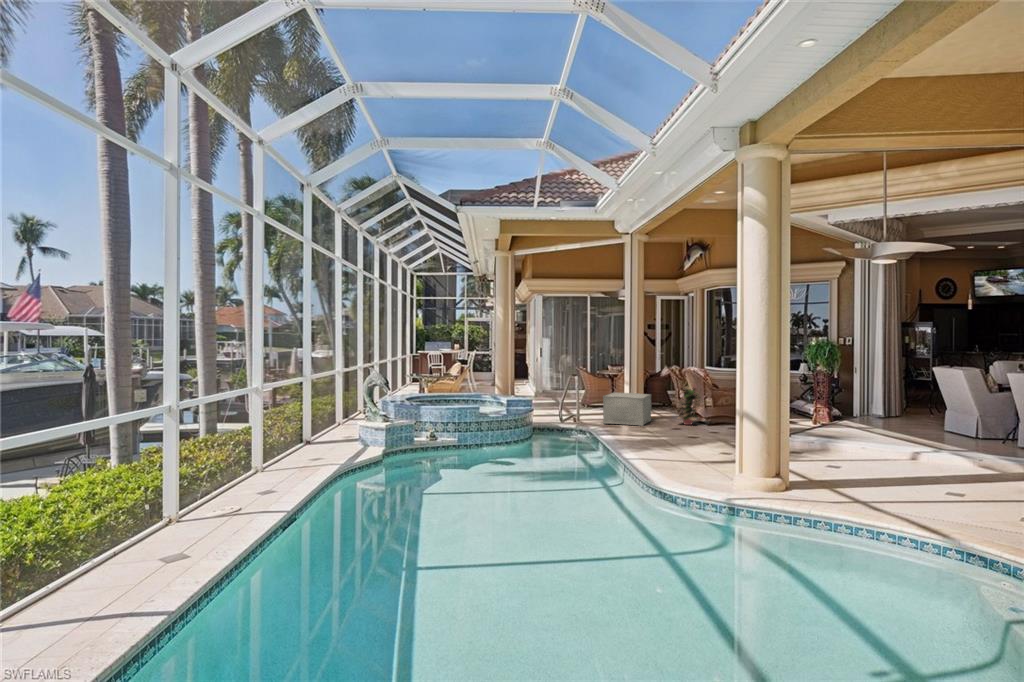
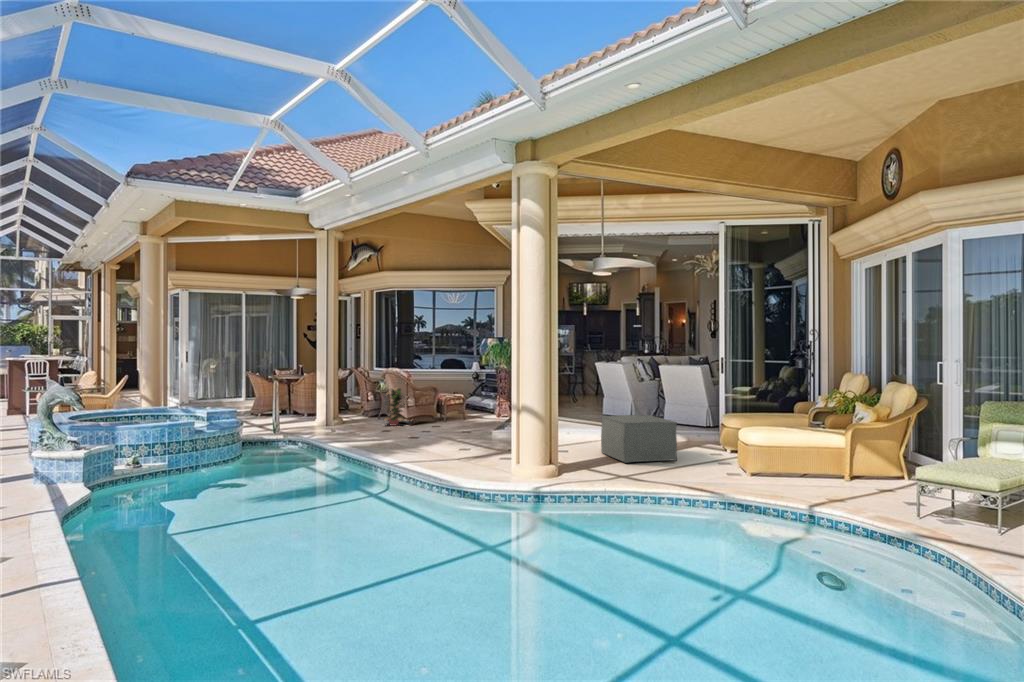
ottoman: present [603,392,651,426] -> present [601,415,677,463]

